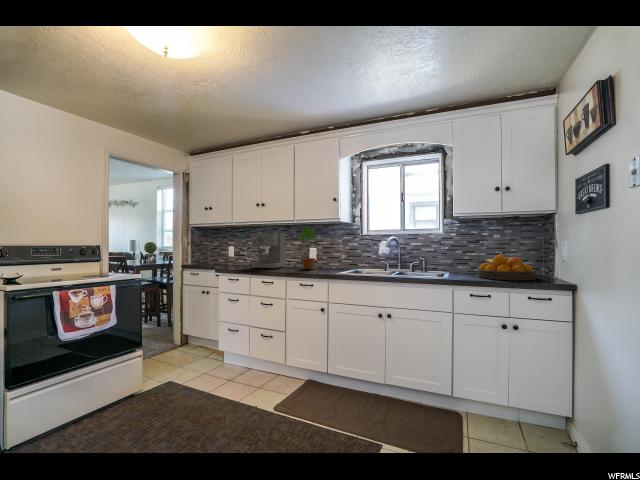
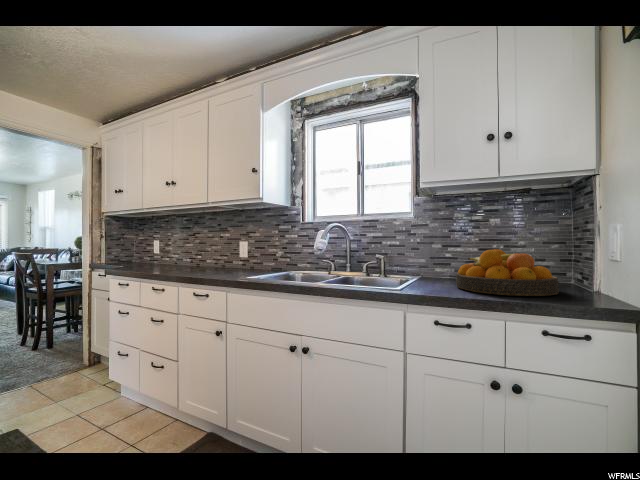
potted plant: present [297,227,315,269] -> none [210,210,238,271]
coffee maker: present [251,233,286,269] -> none [153,219,207,269]

